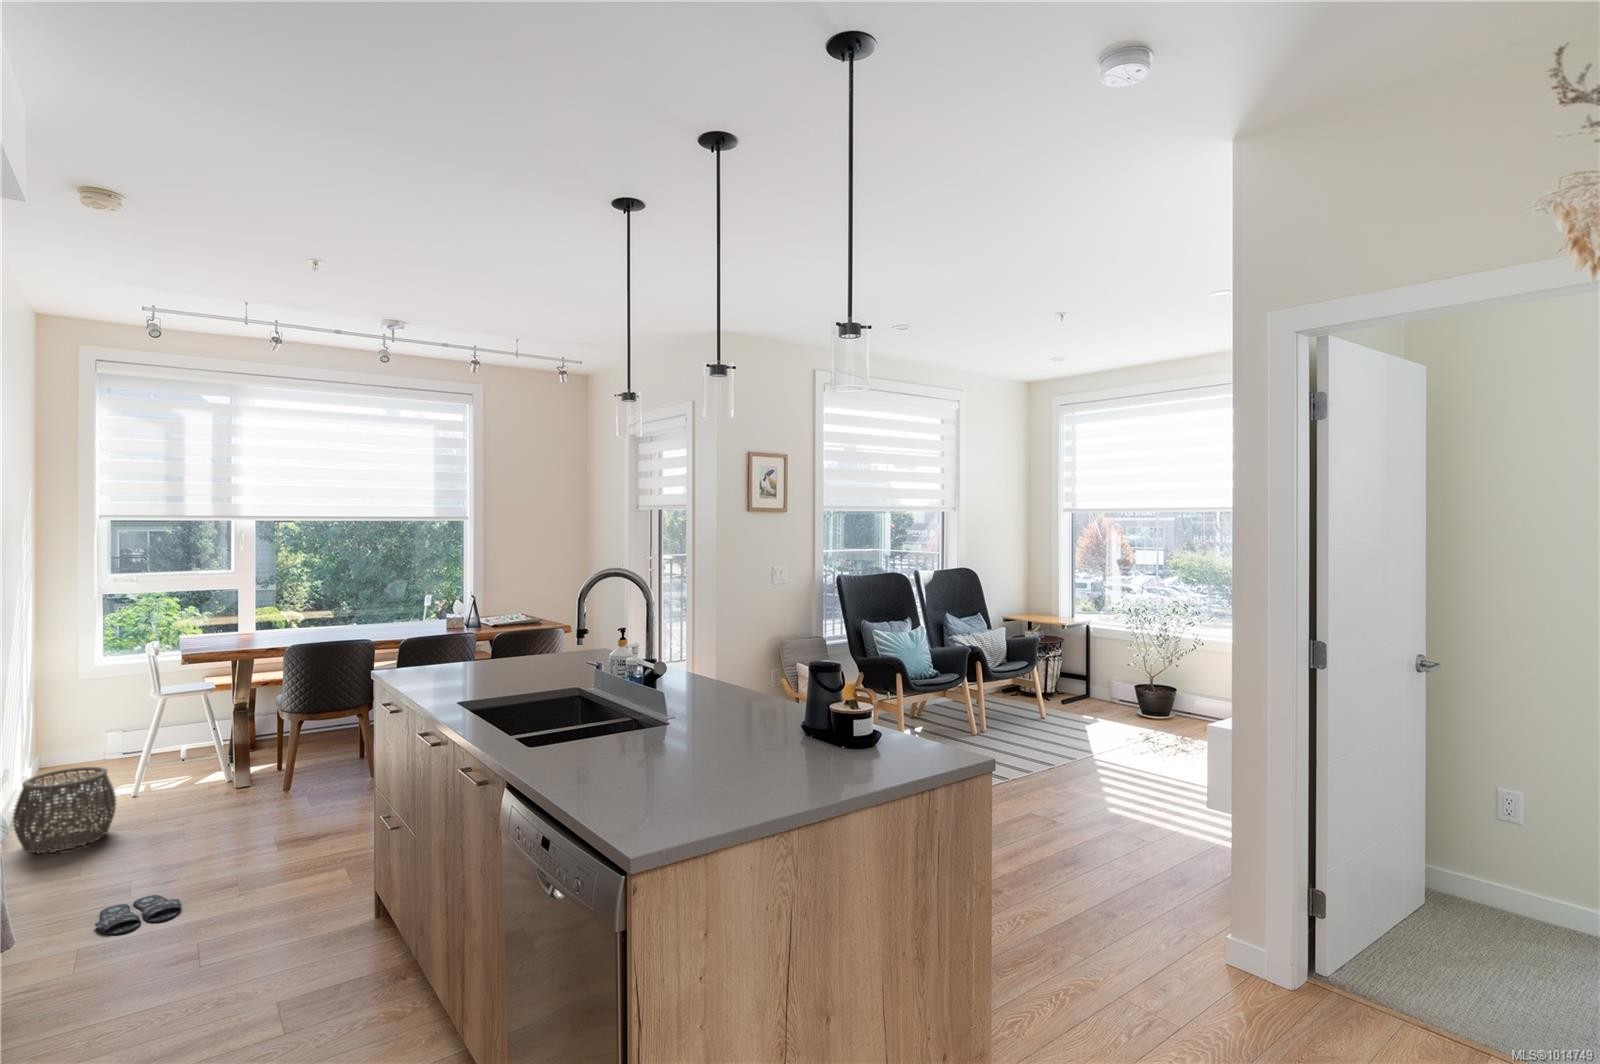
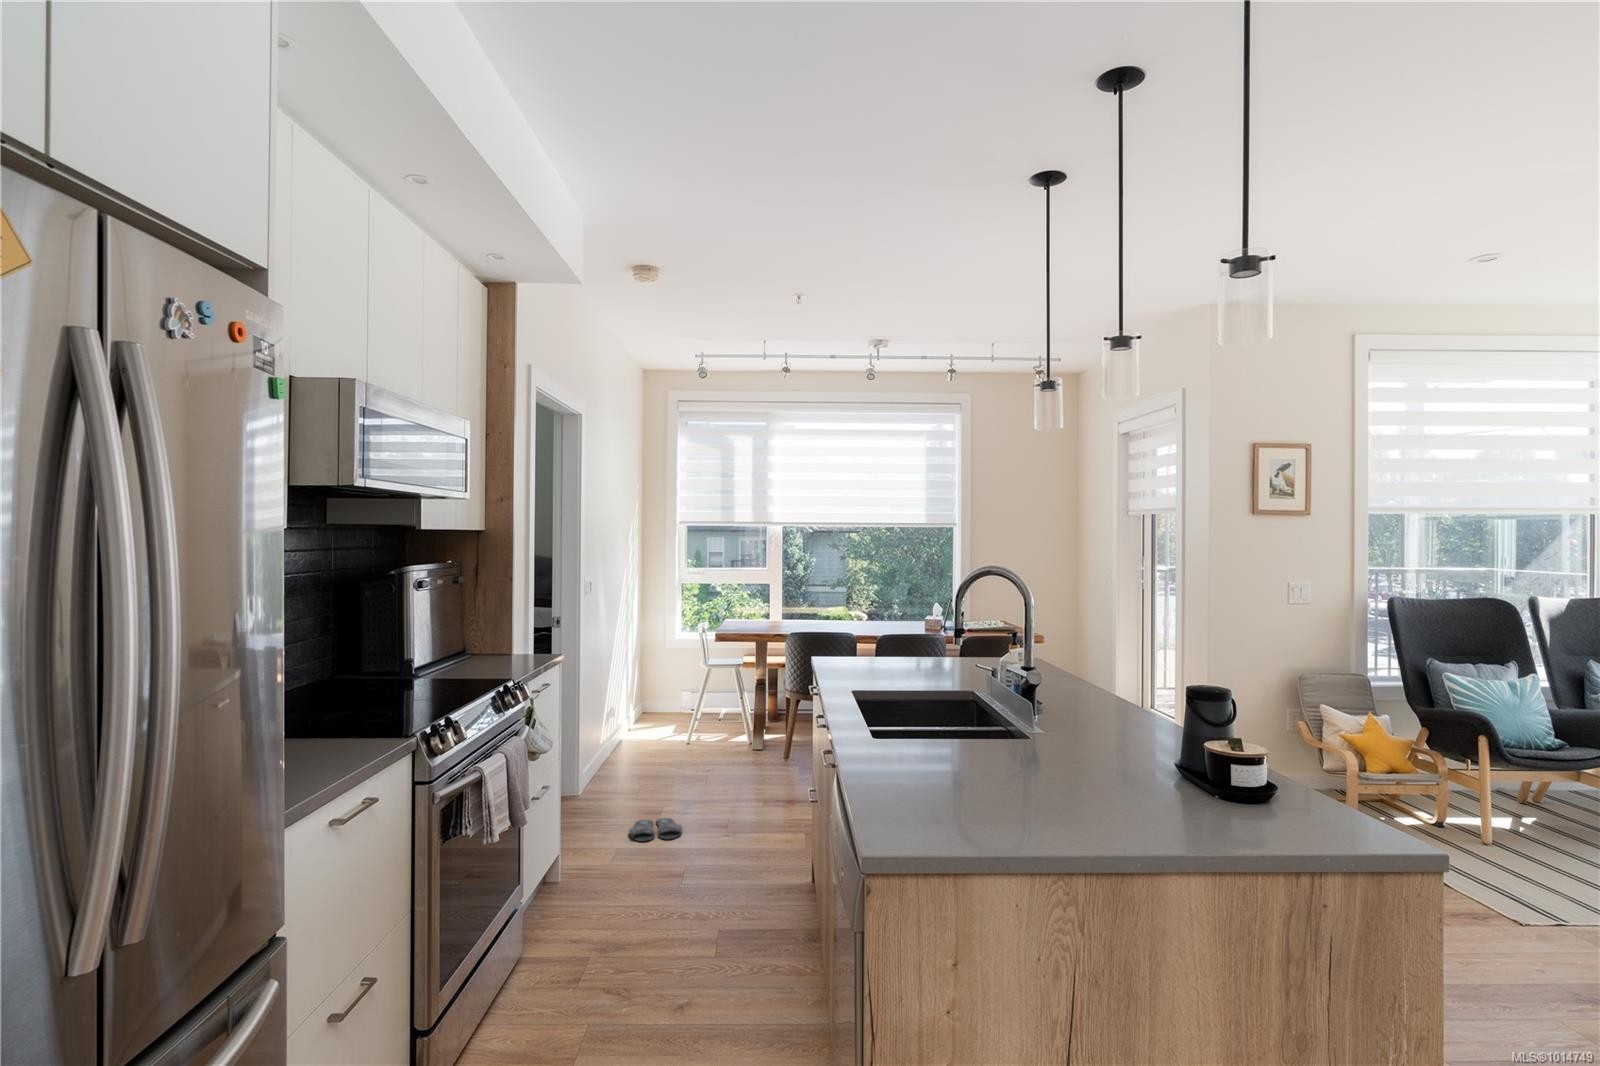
woven basket: present [13,767,116,853] -> none [608,711,668,772]

